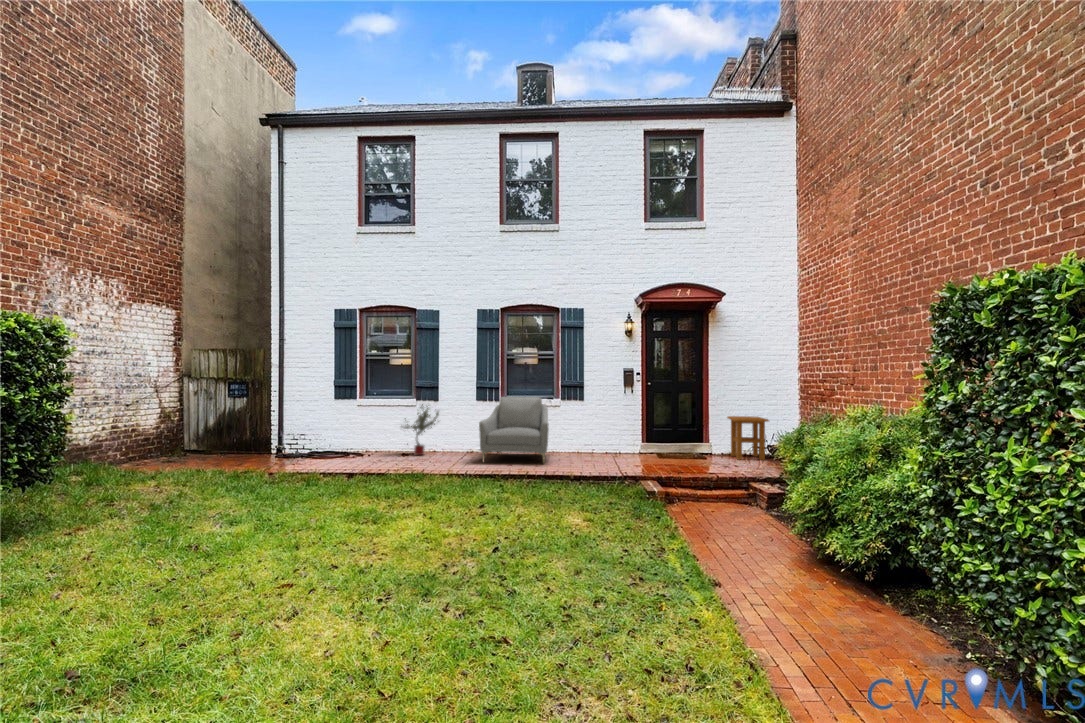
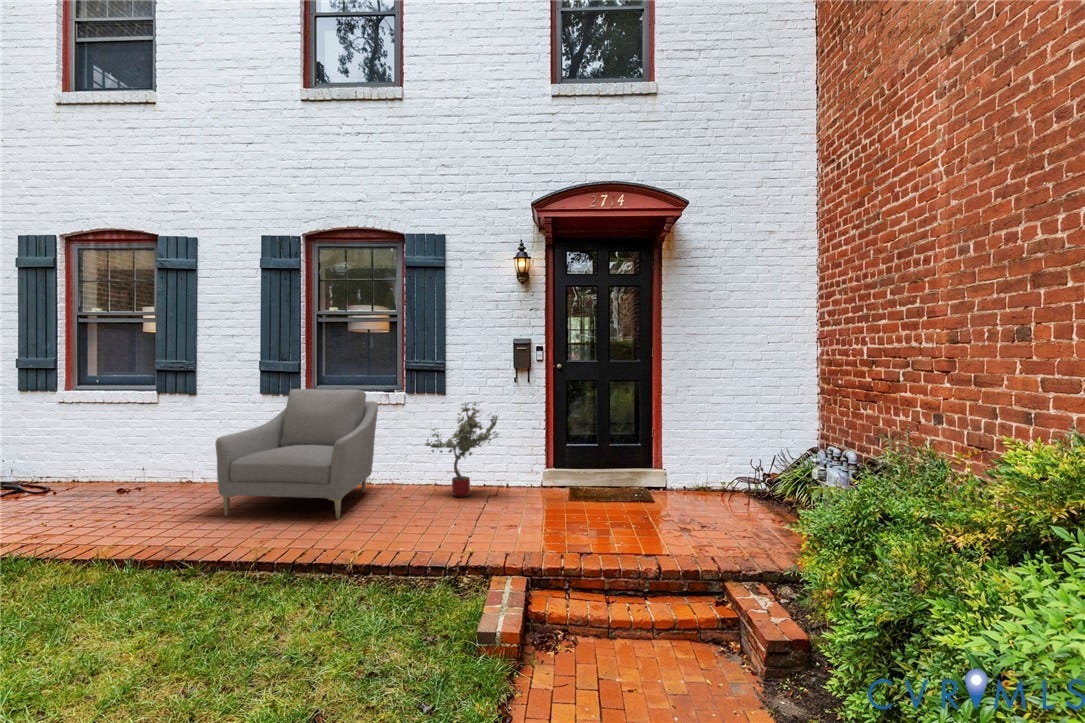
potted tree: present [404,404,439,455] -> present [425,403,498,497]
side table: present [727,416,769,460] -> none [691,423,766,505]

